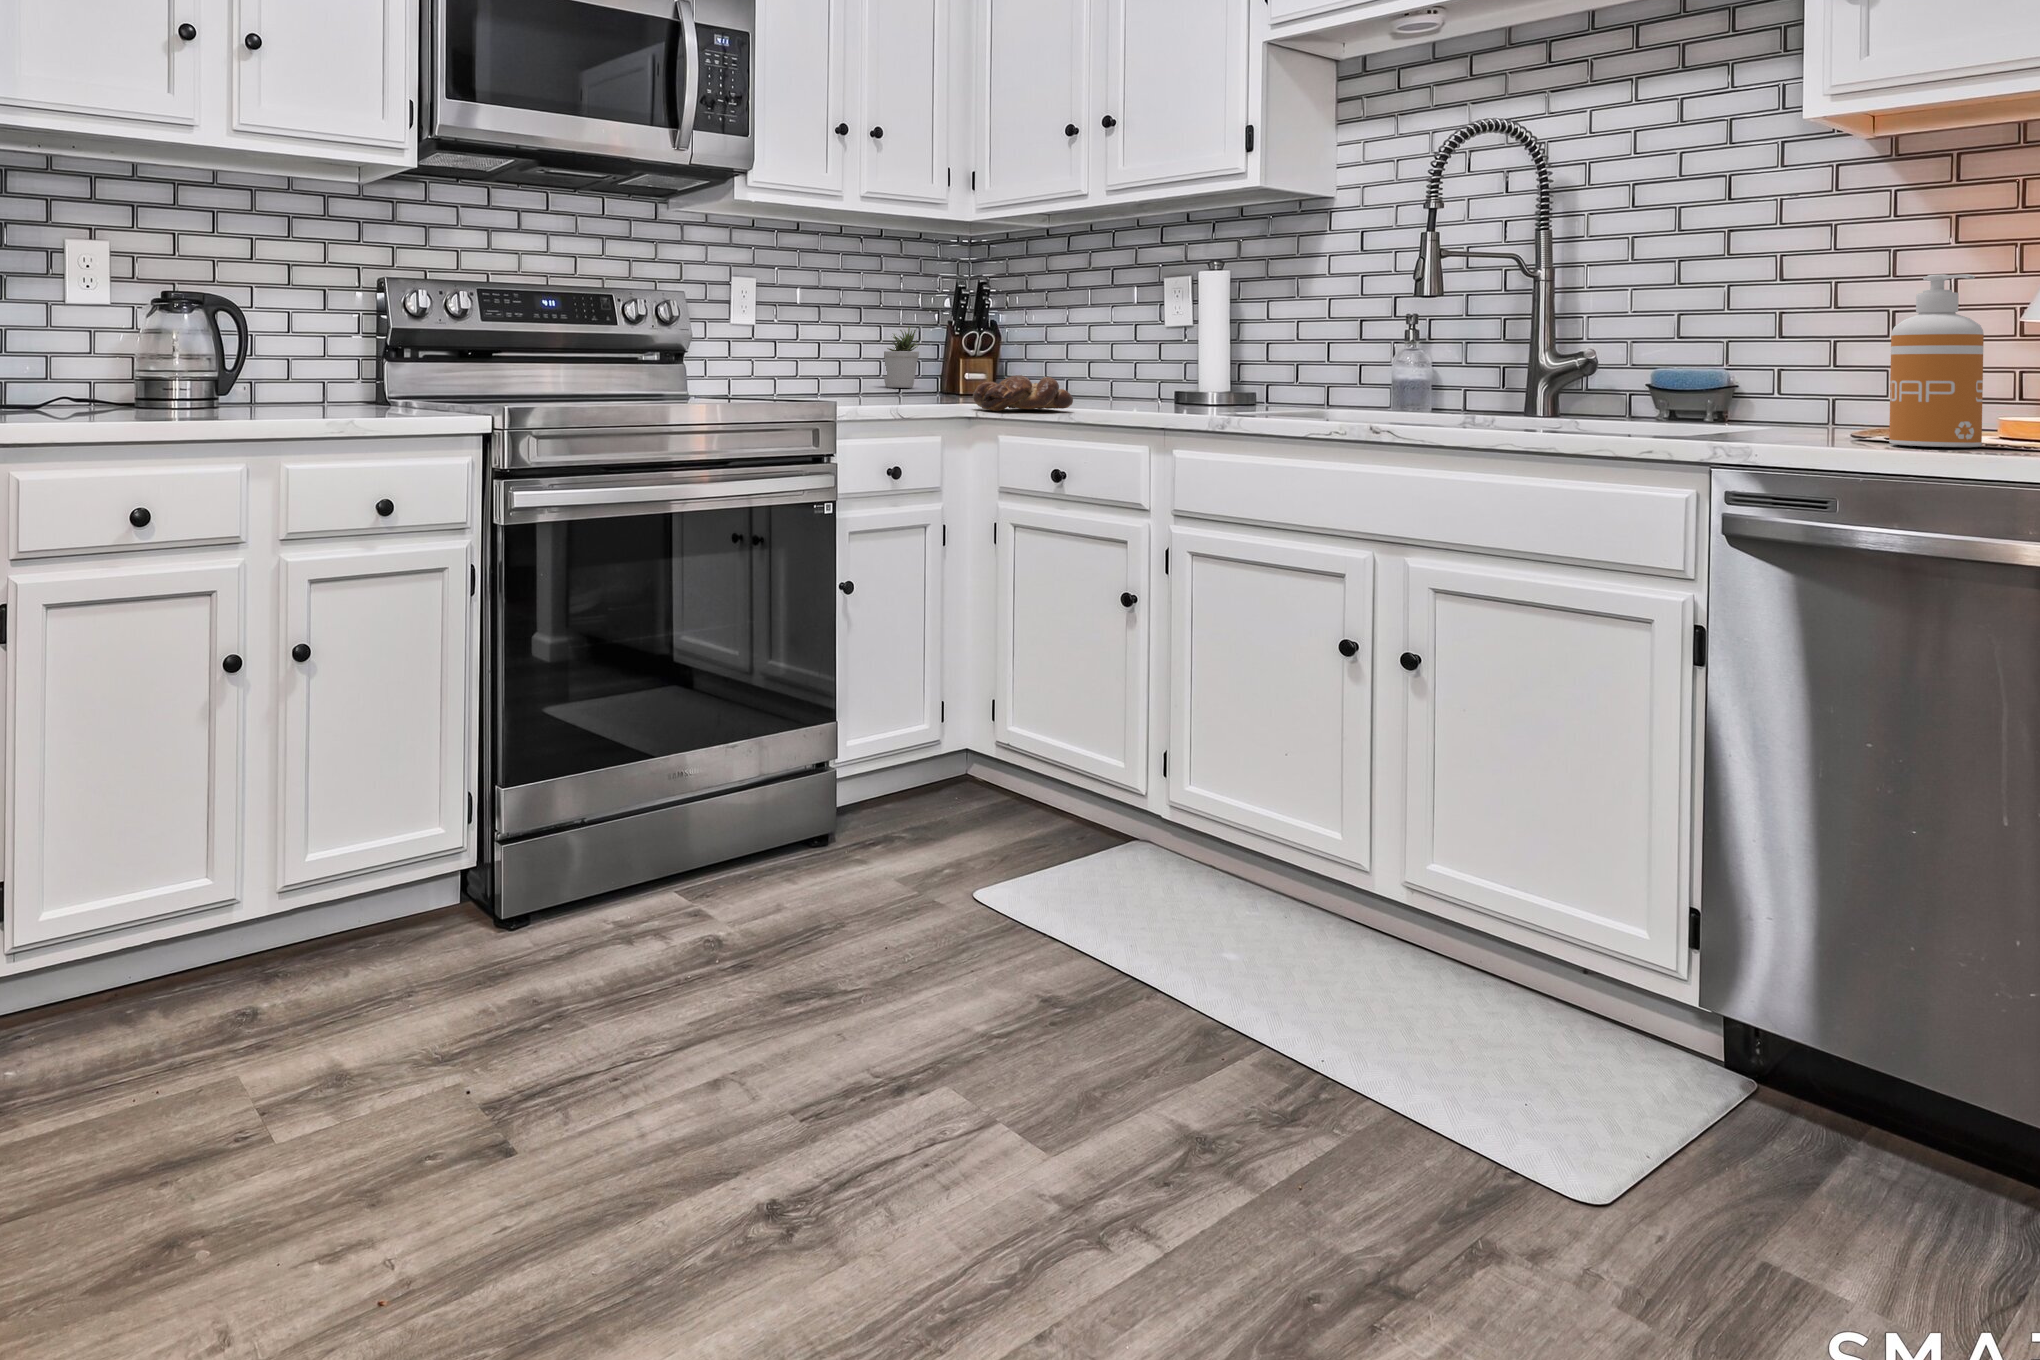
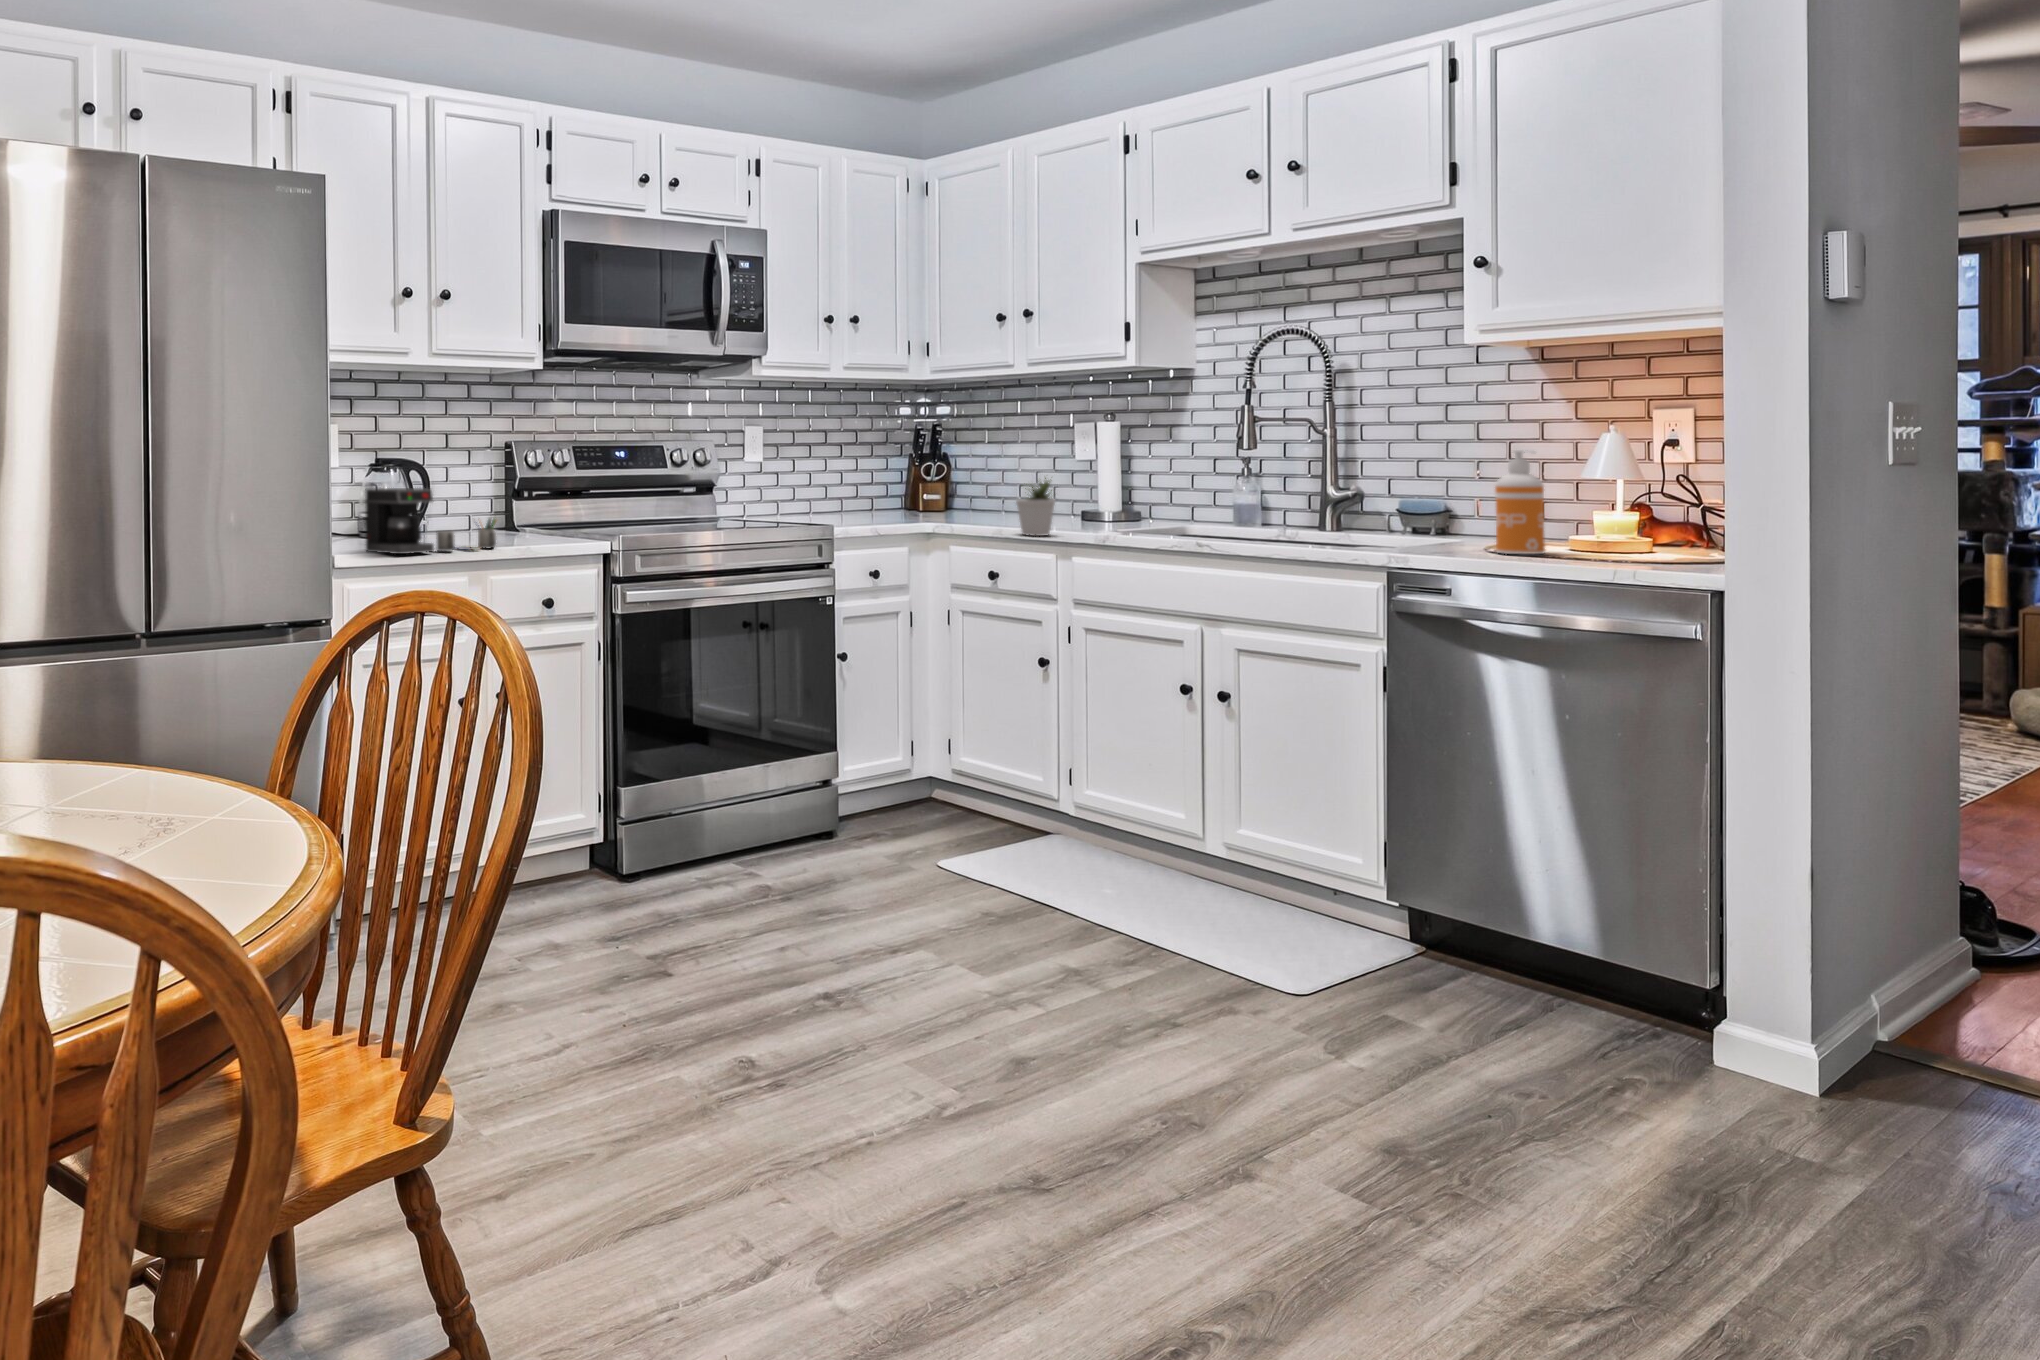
coffee maker: none [79,325,306,429] -> present [365,488,496,554]
potted plant: present [884,327,919,388] -> present [1016,478,1055,536]
bread loaf: present [973,375,1073,411] -> none [932,501,1005,527]

